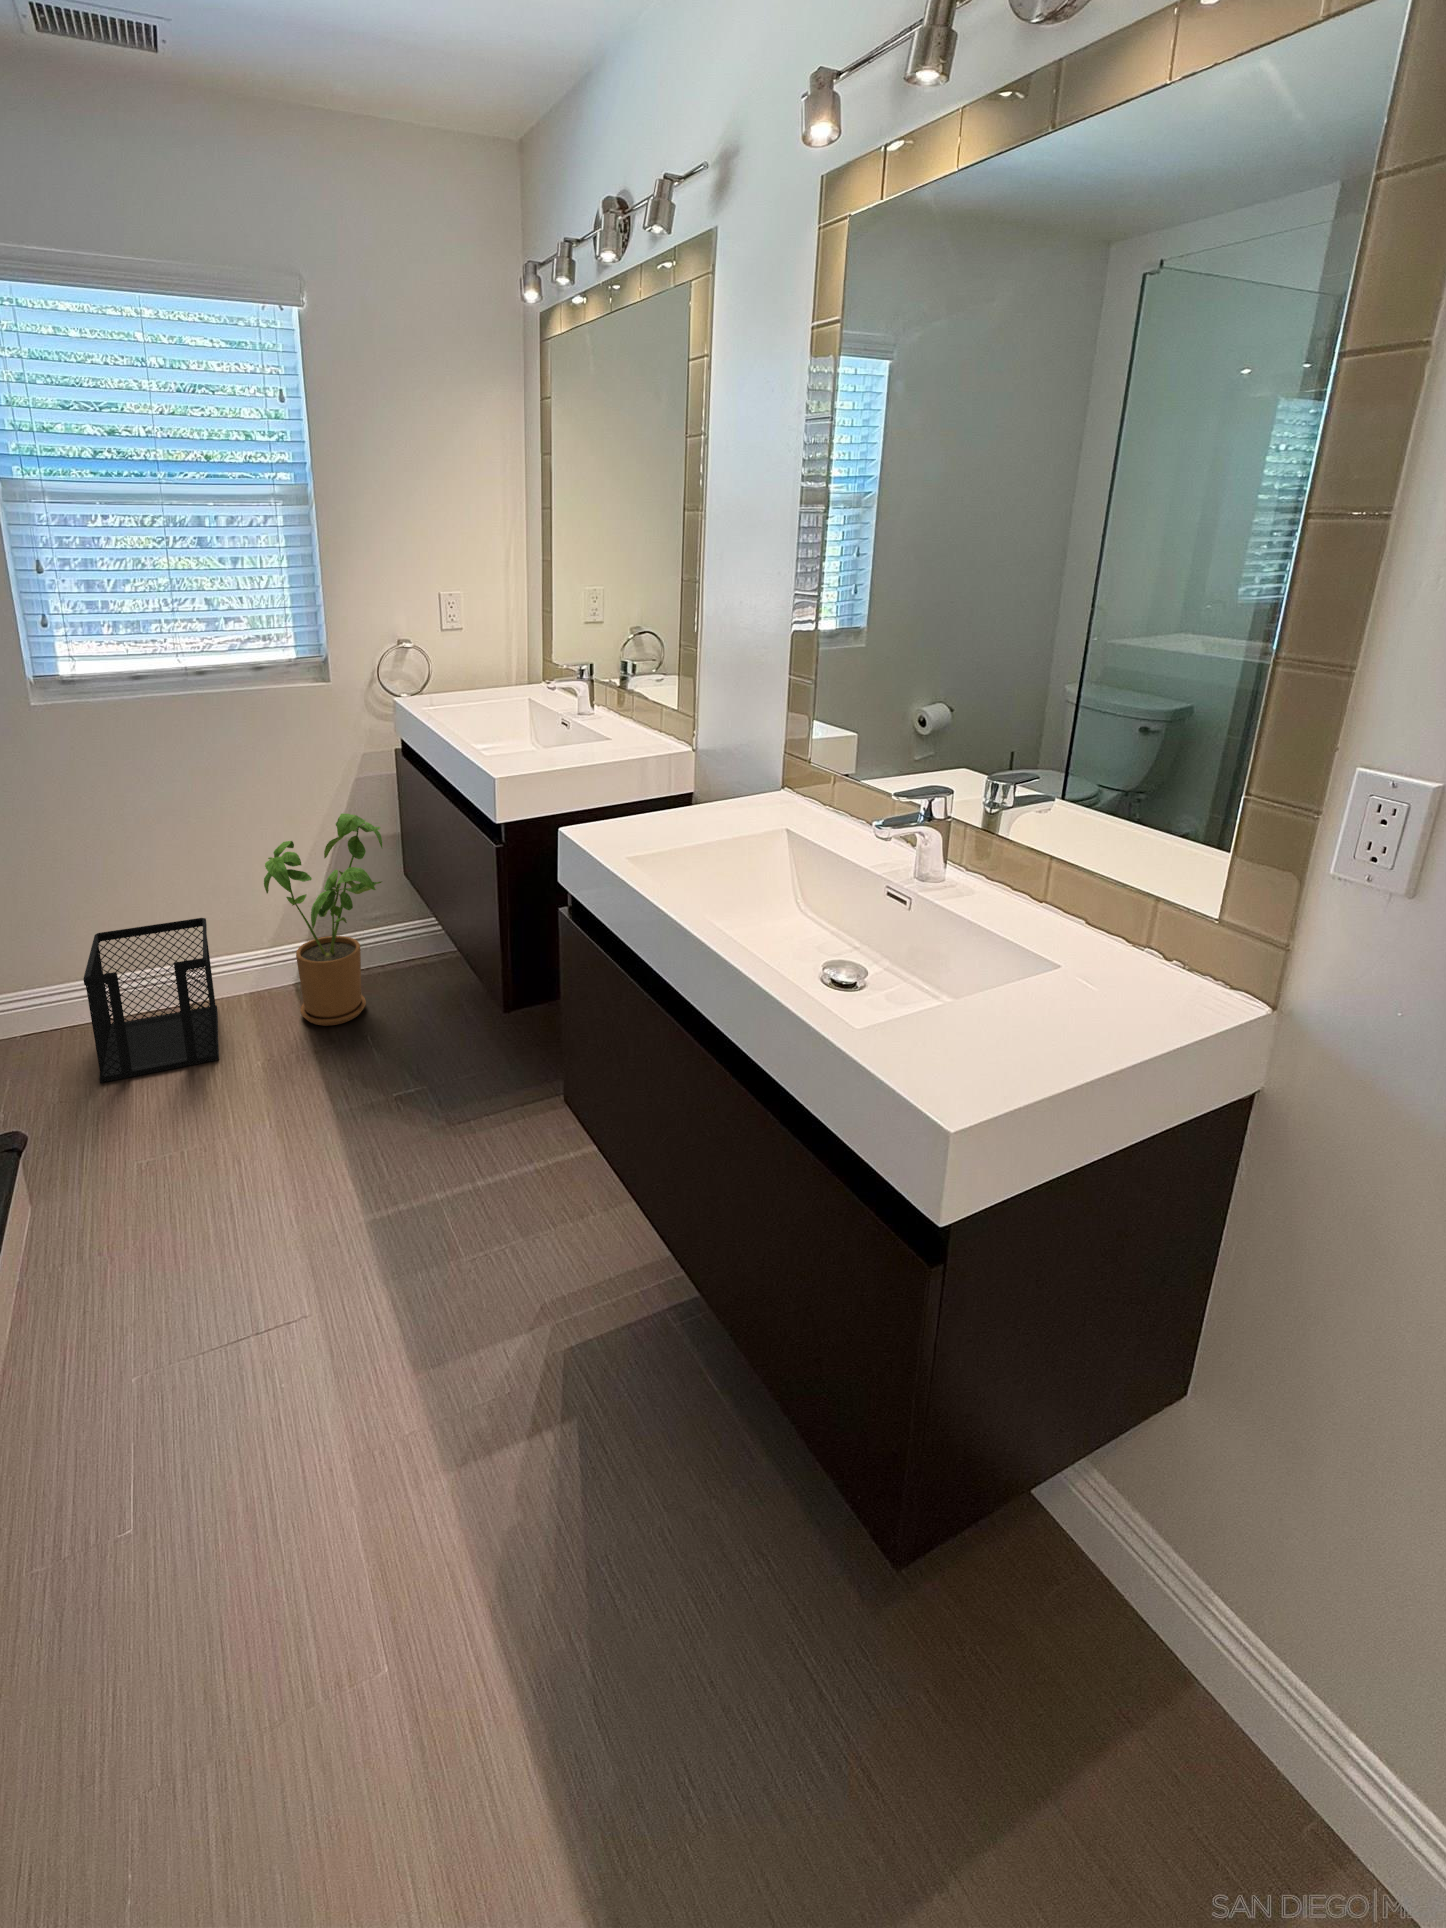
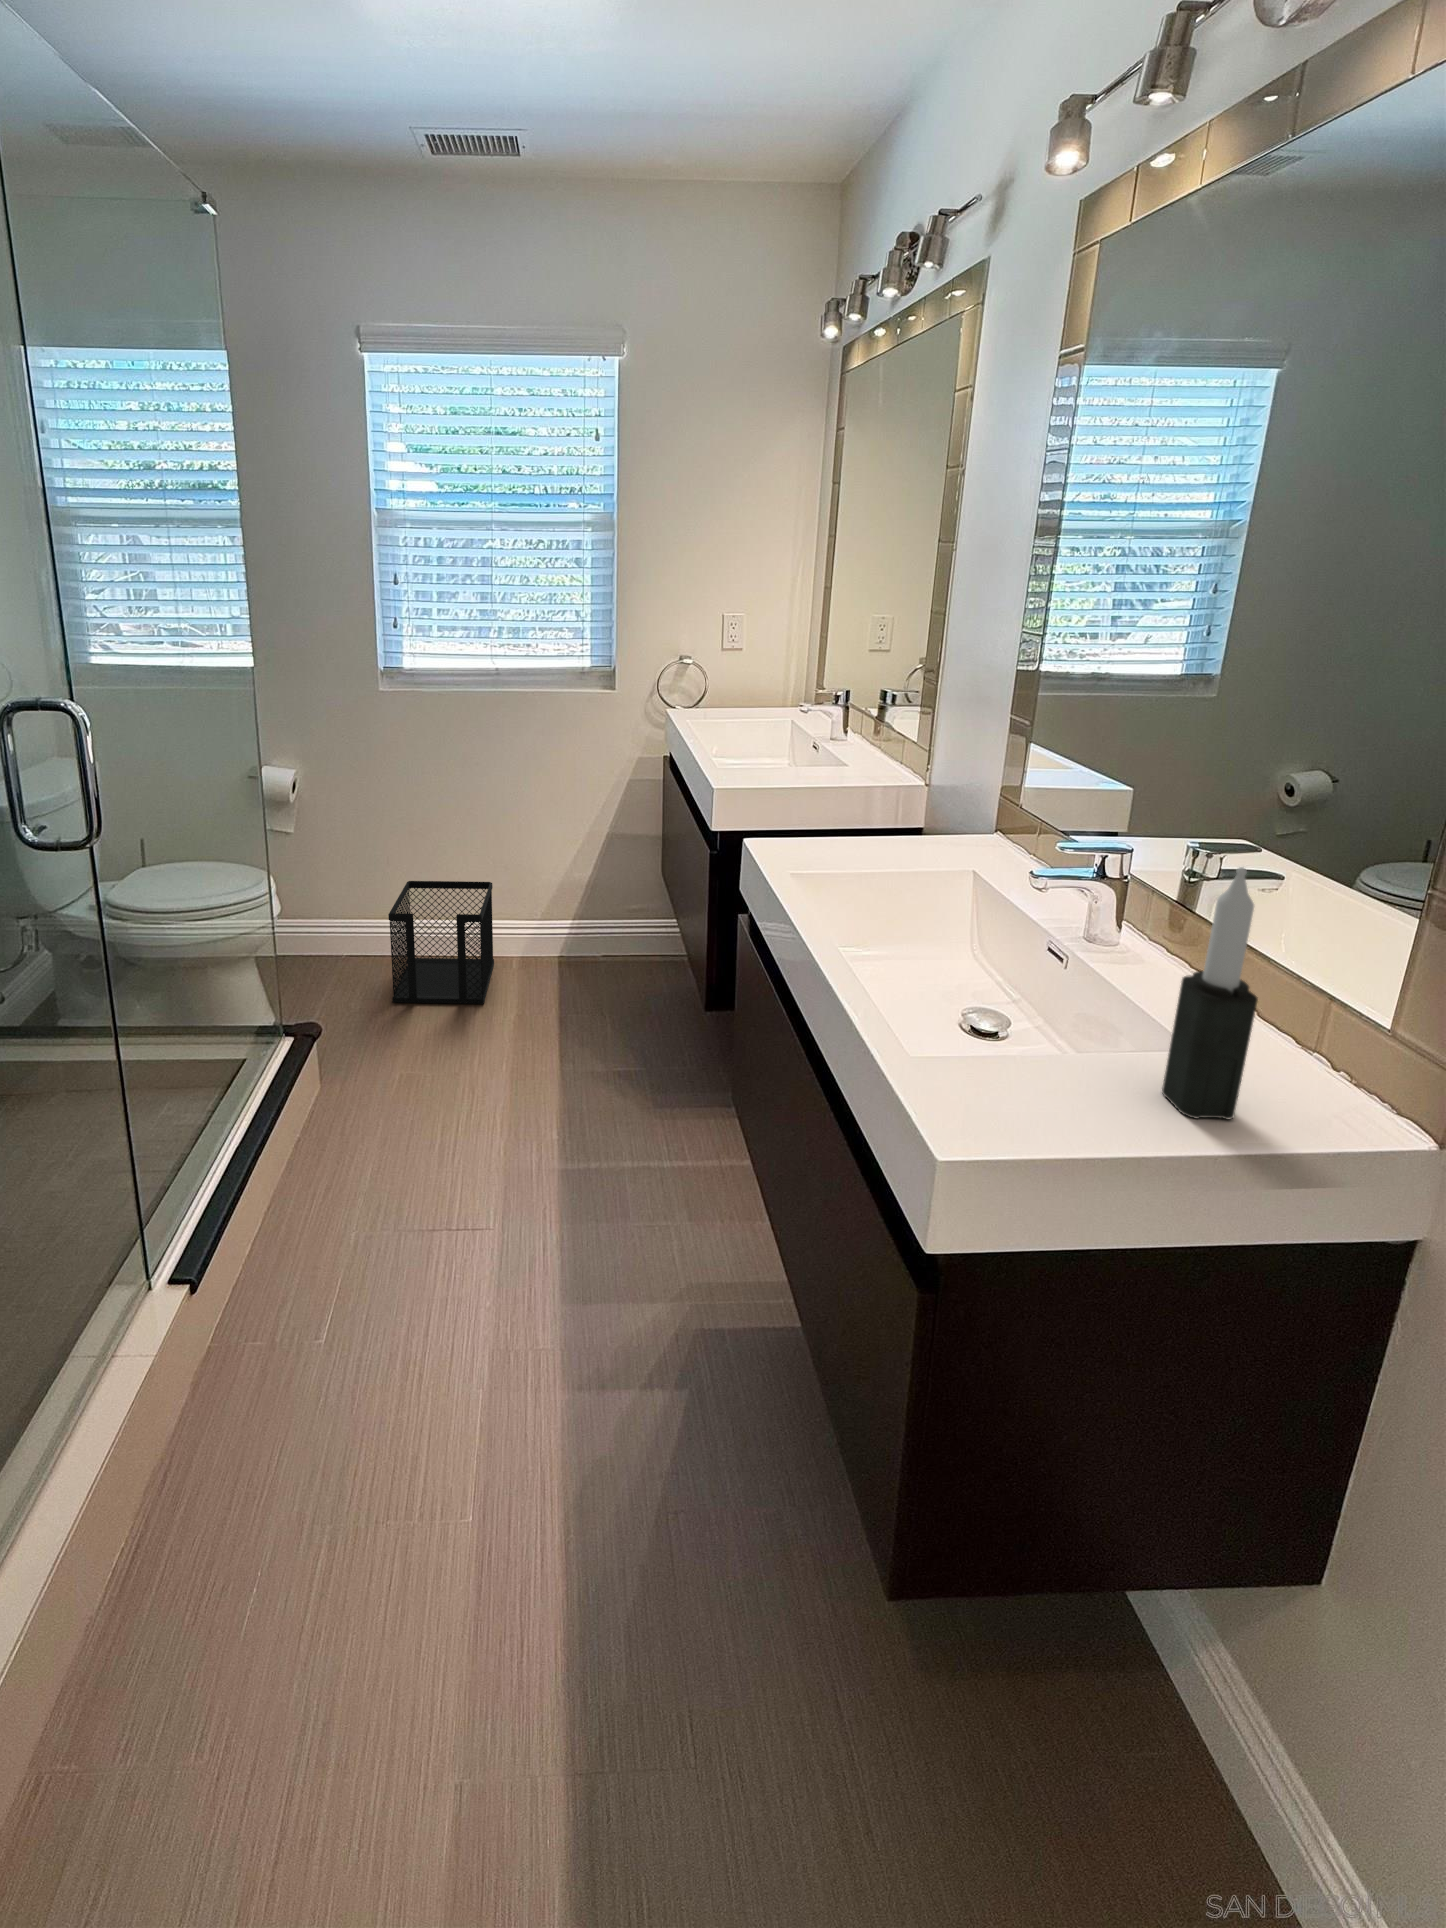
candle: none [1070,796,1152,1031] -> present [1162,867,1258,1120]
house plant: present [264,813,382,1026] -> none [540,807,646,995]

